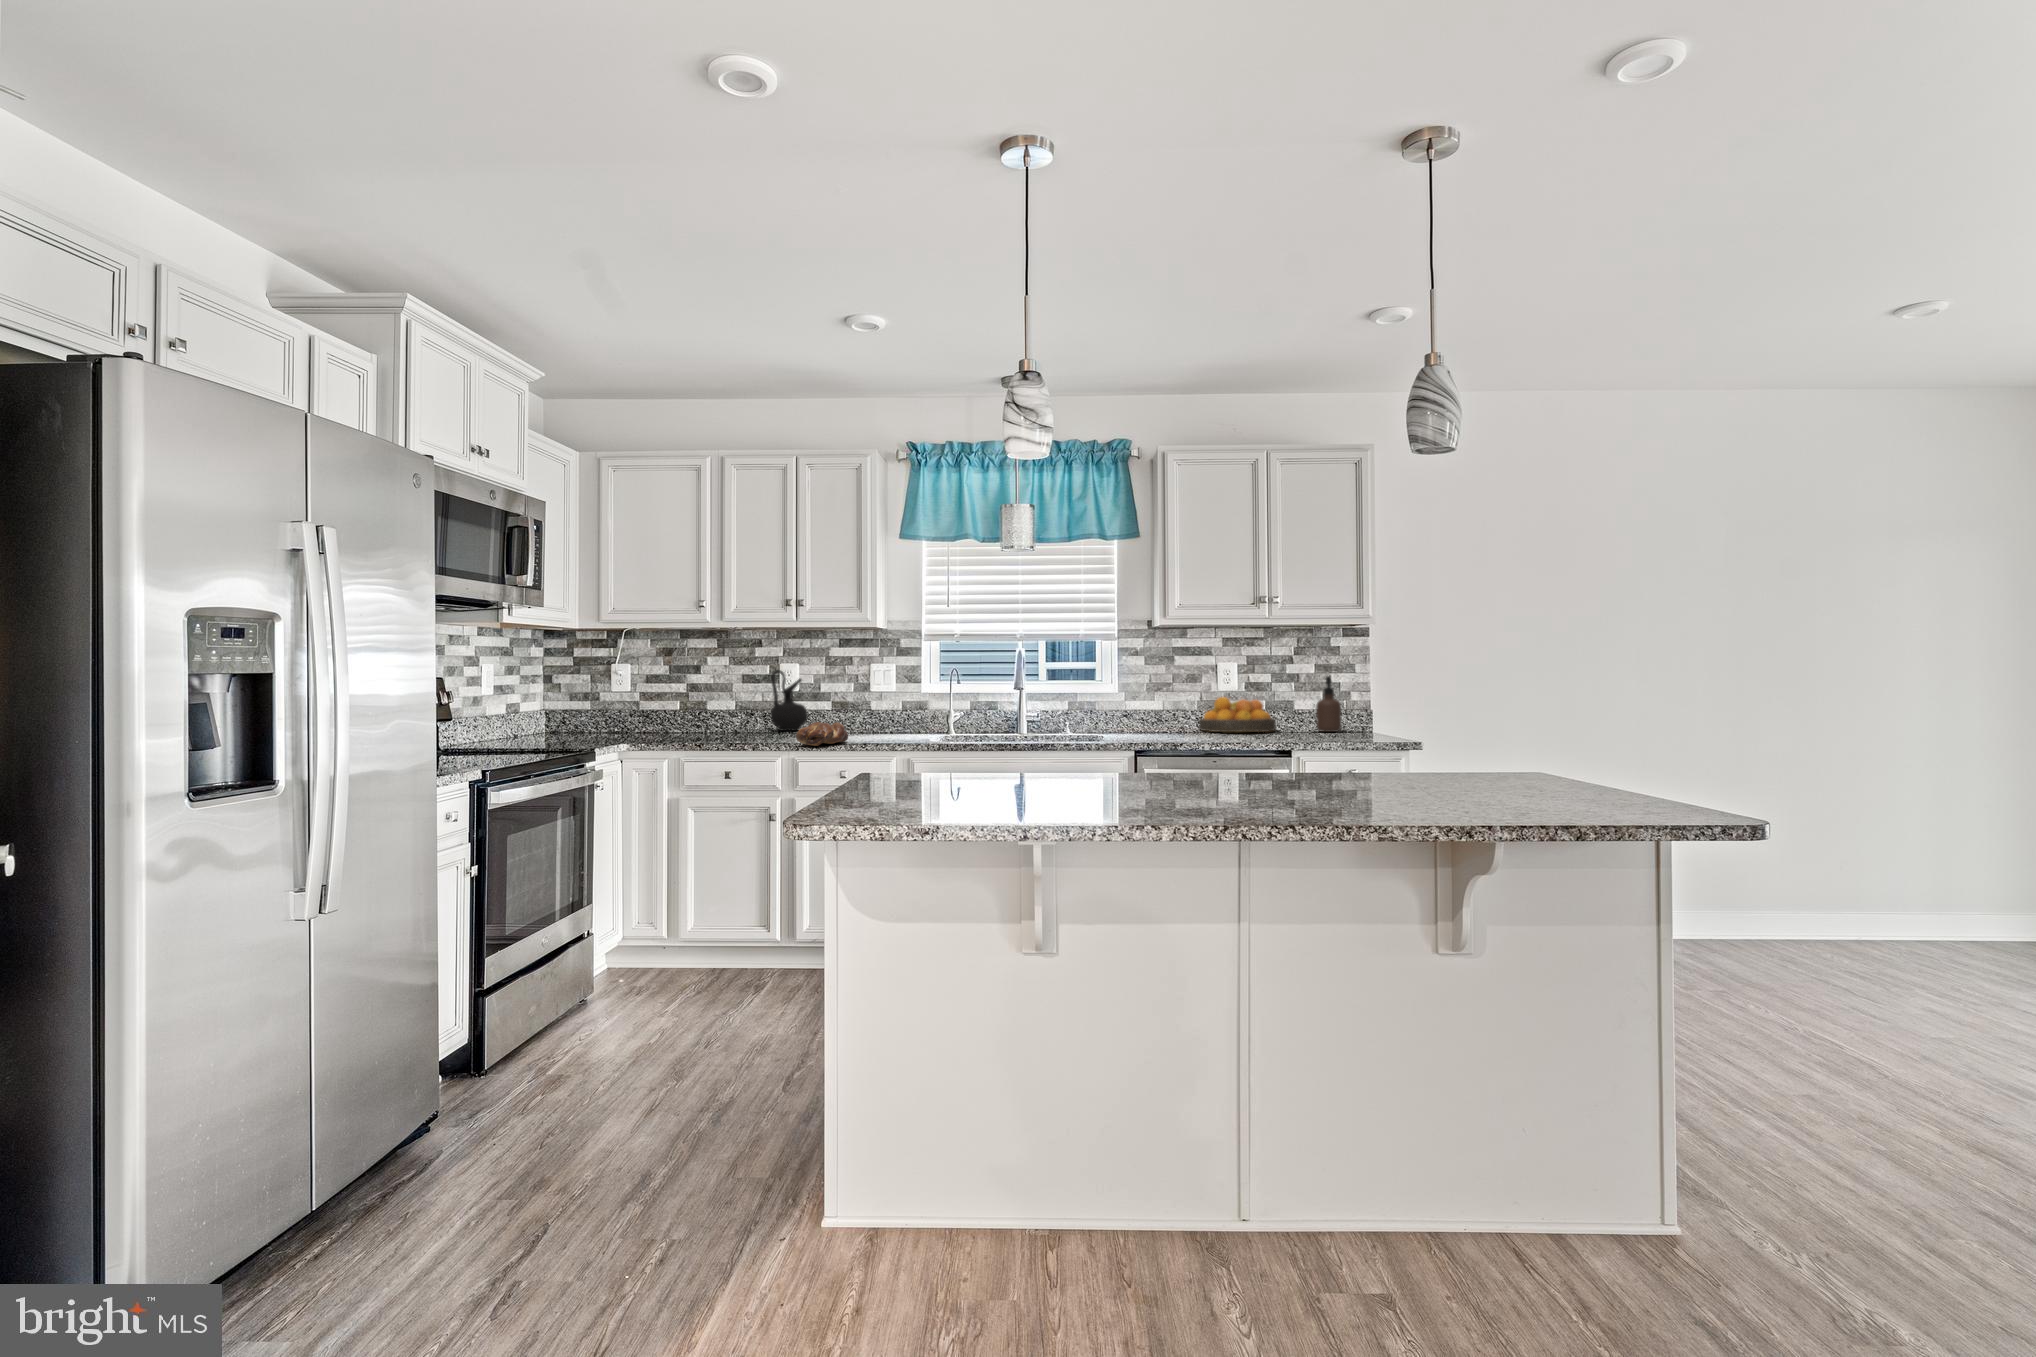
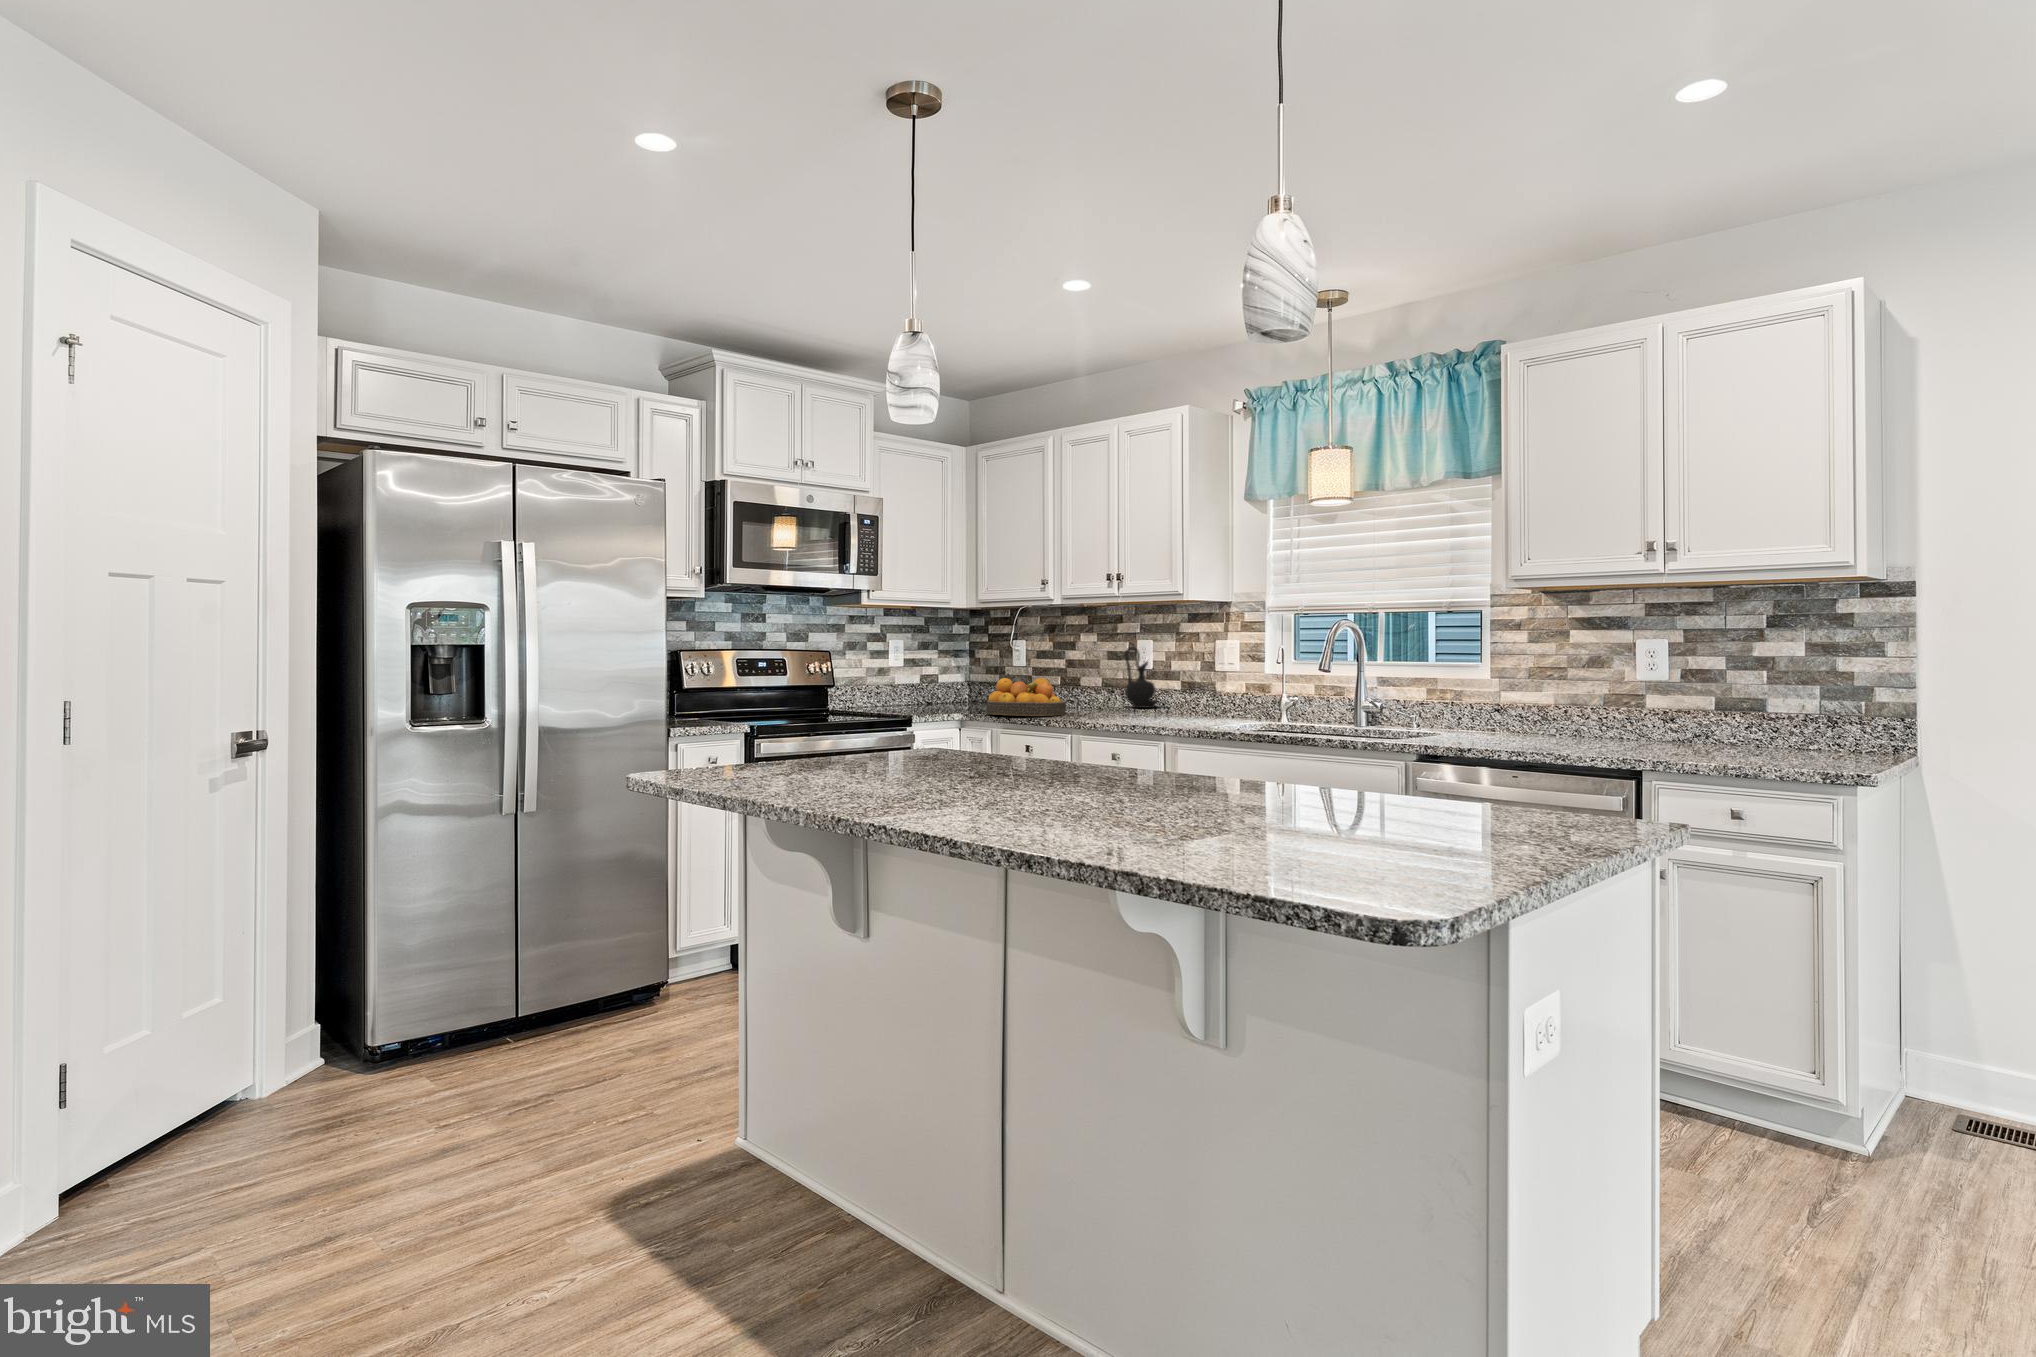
soap dispenser: present [1316,676,1342,732] -> none [1797,661,1845,748]
fruit bowl: present [1199,697,1276,732] -> present [987,678,1066,716]
bread loaf: present [796,722,848,746] -> none [1079,699,1142,722]

